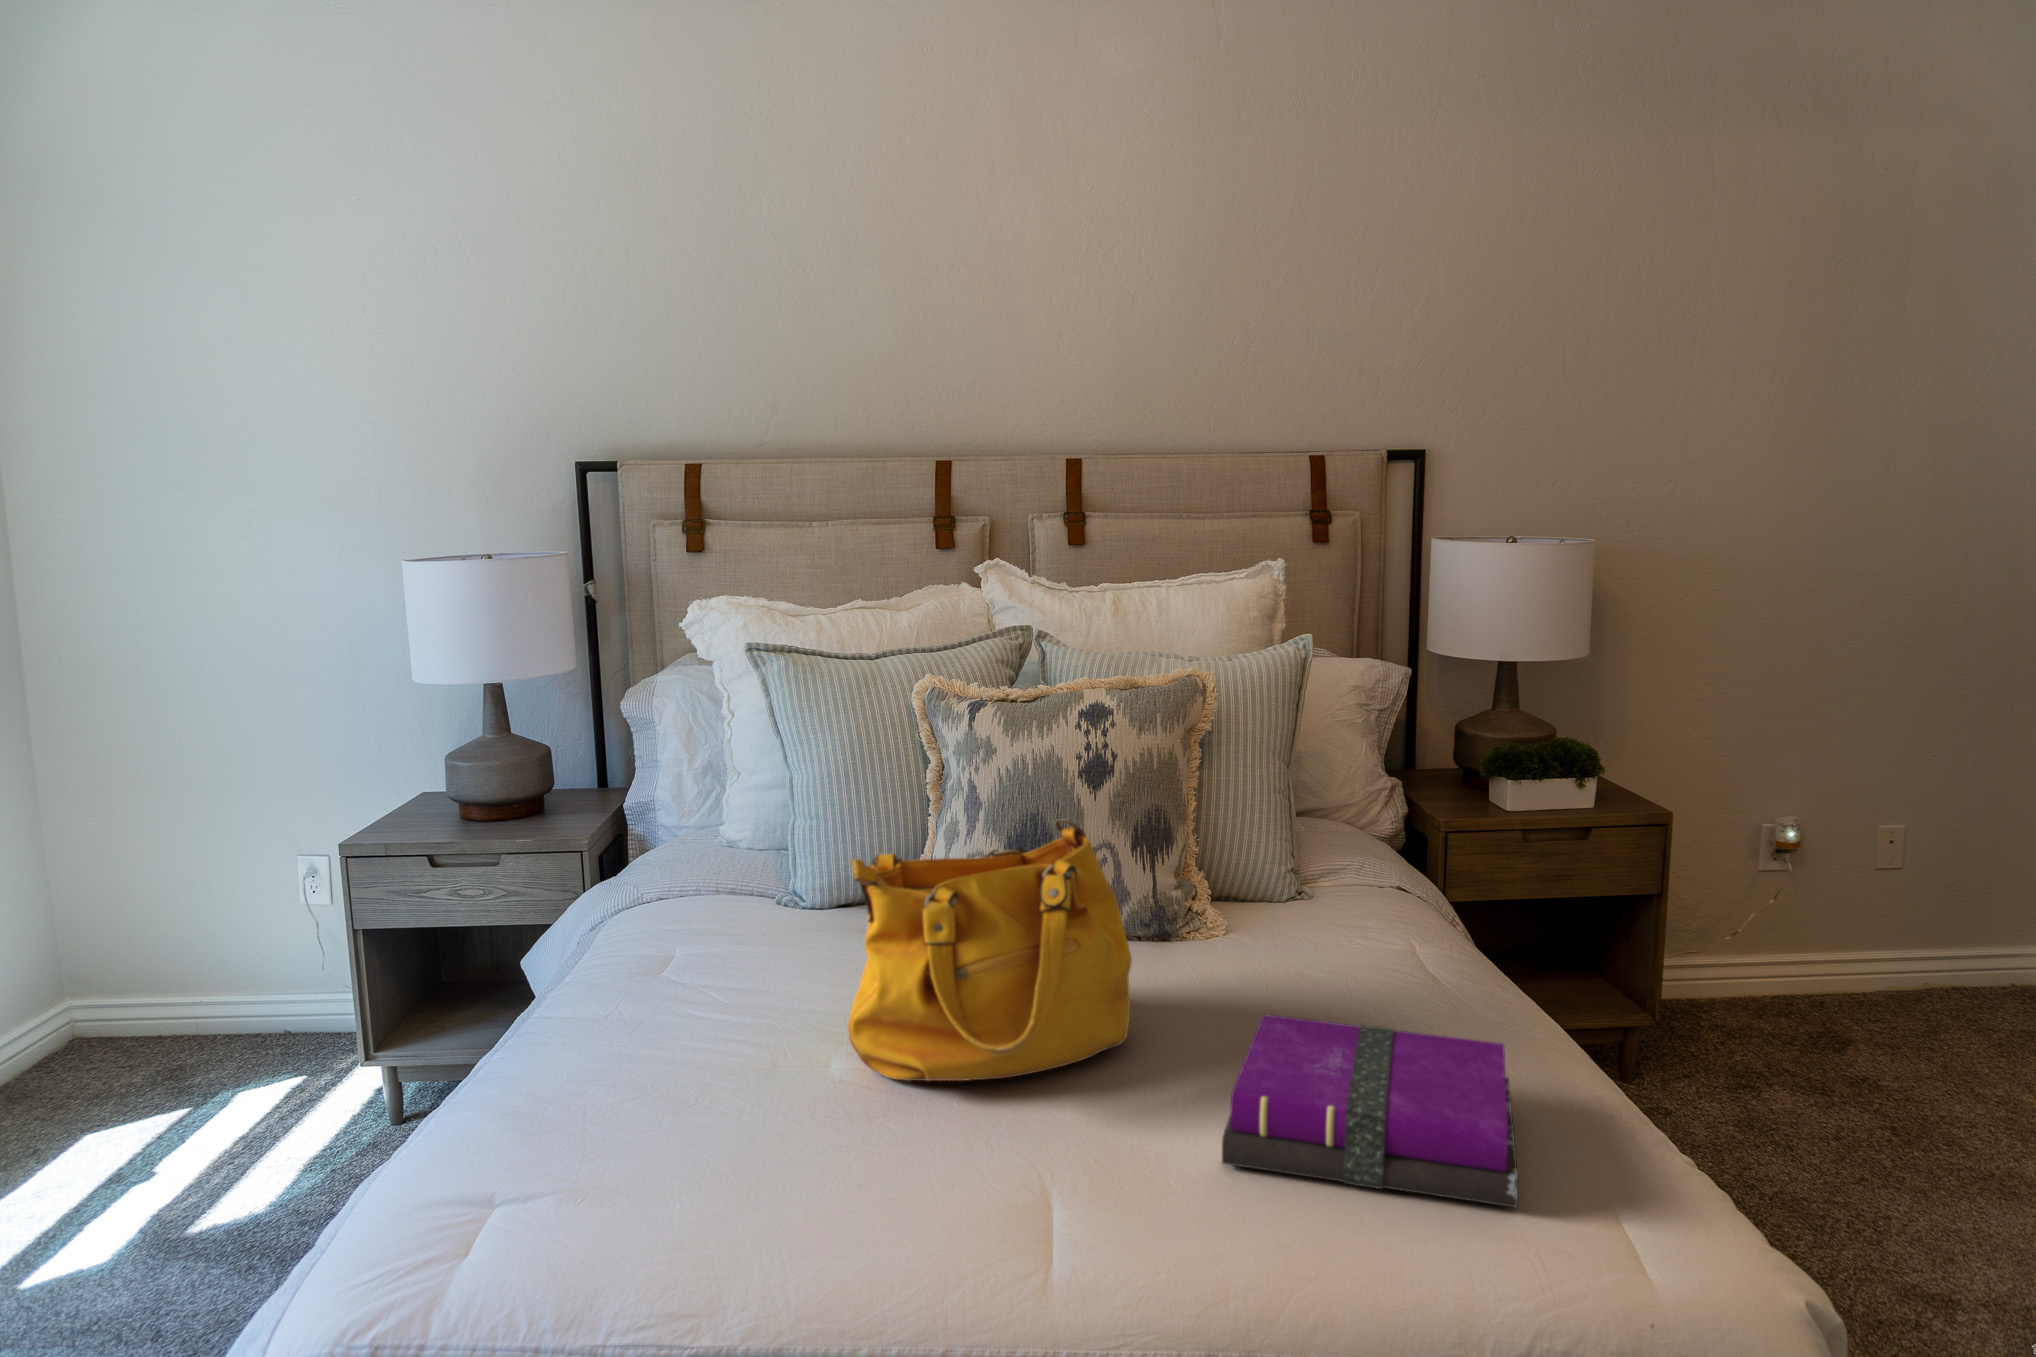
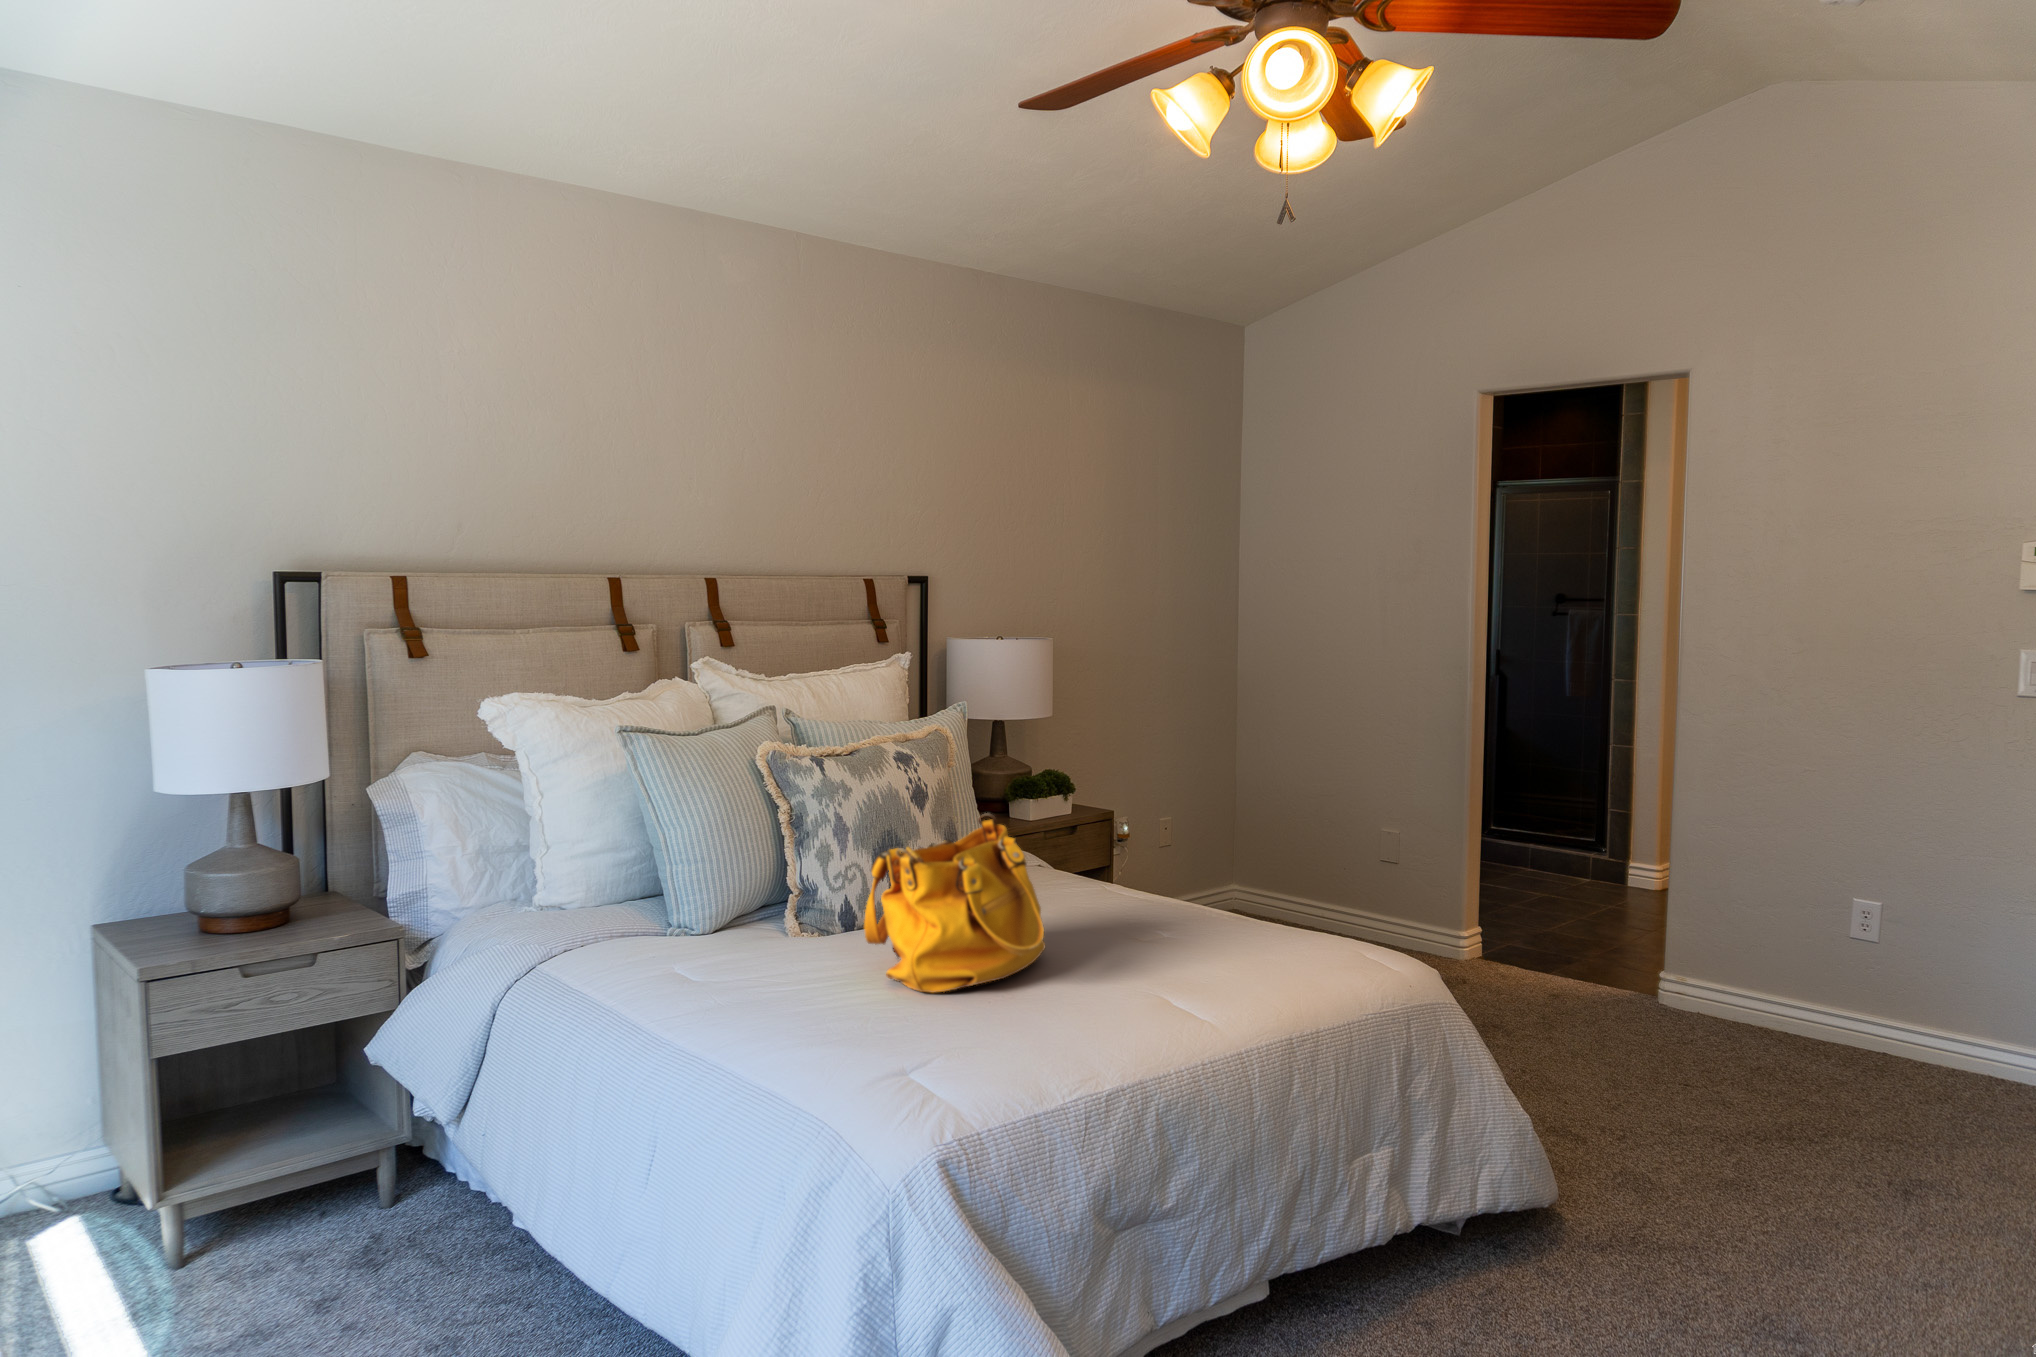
notebook: present [1222,1014,1518,1207] -> none [1119,903,1308,984]

